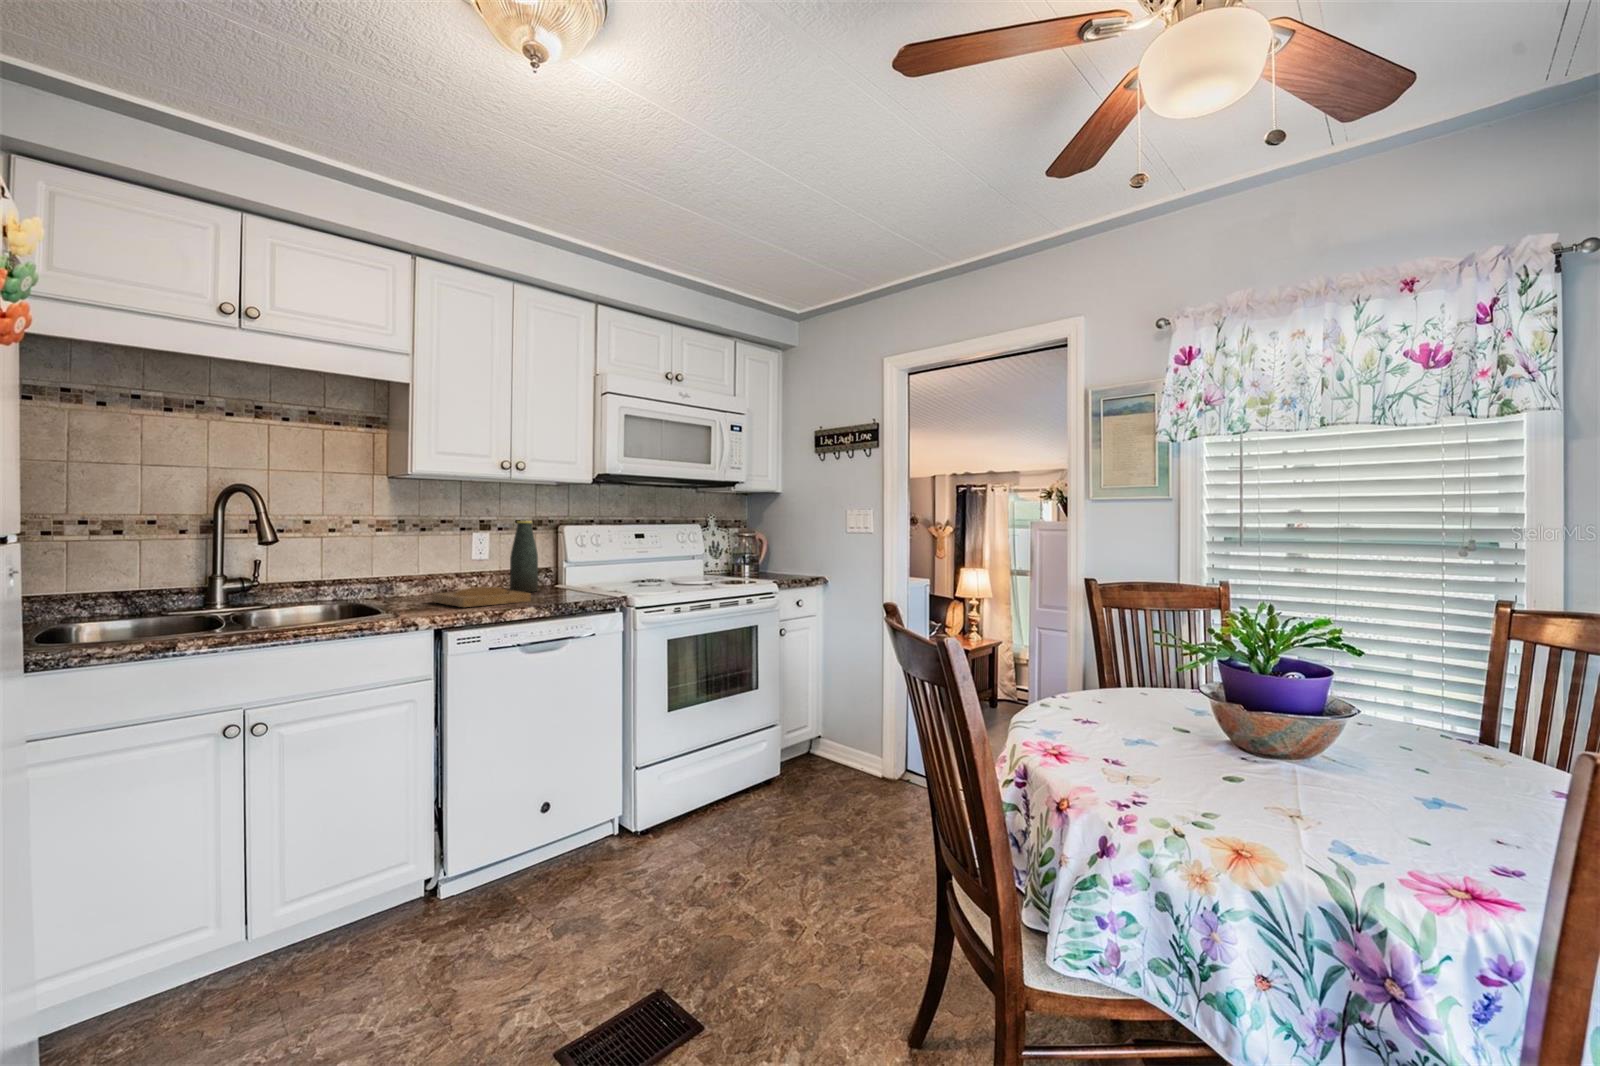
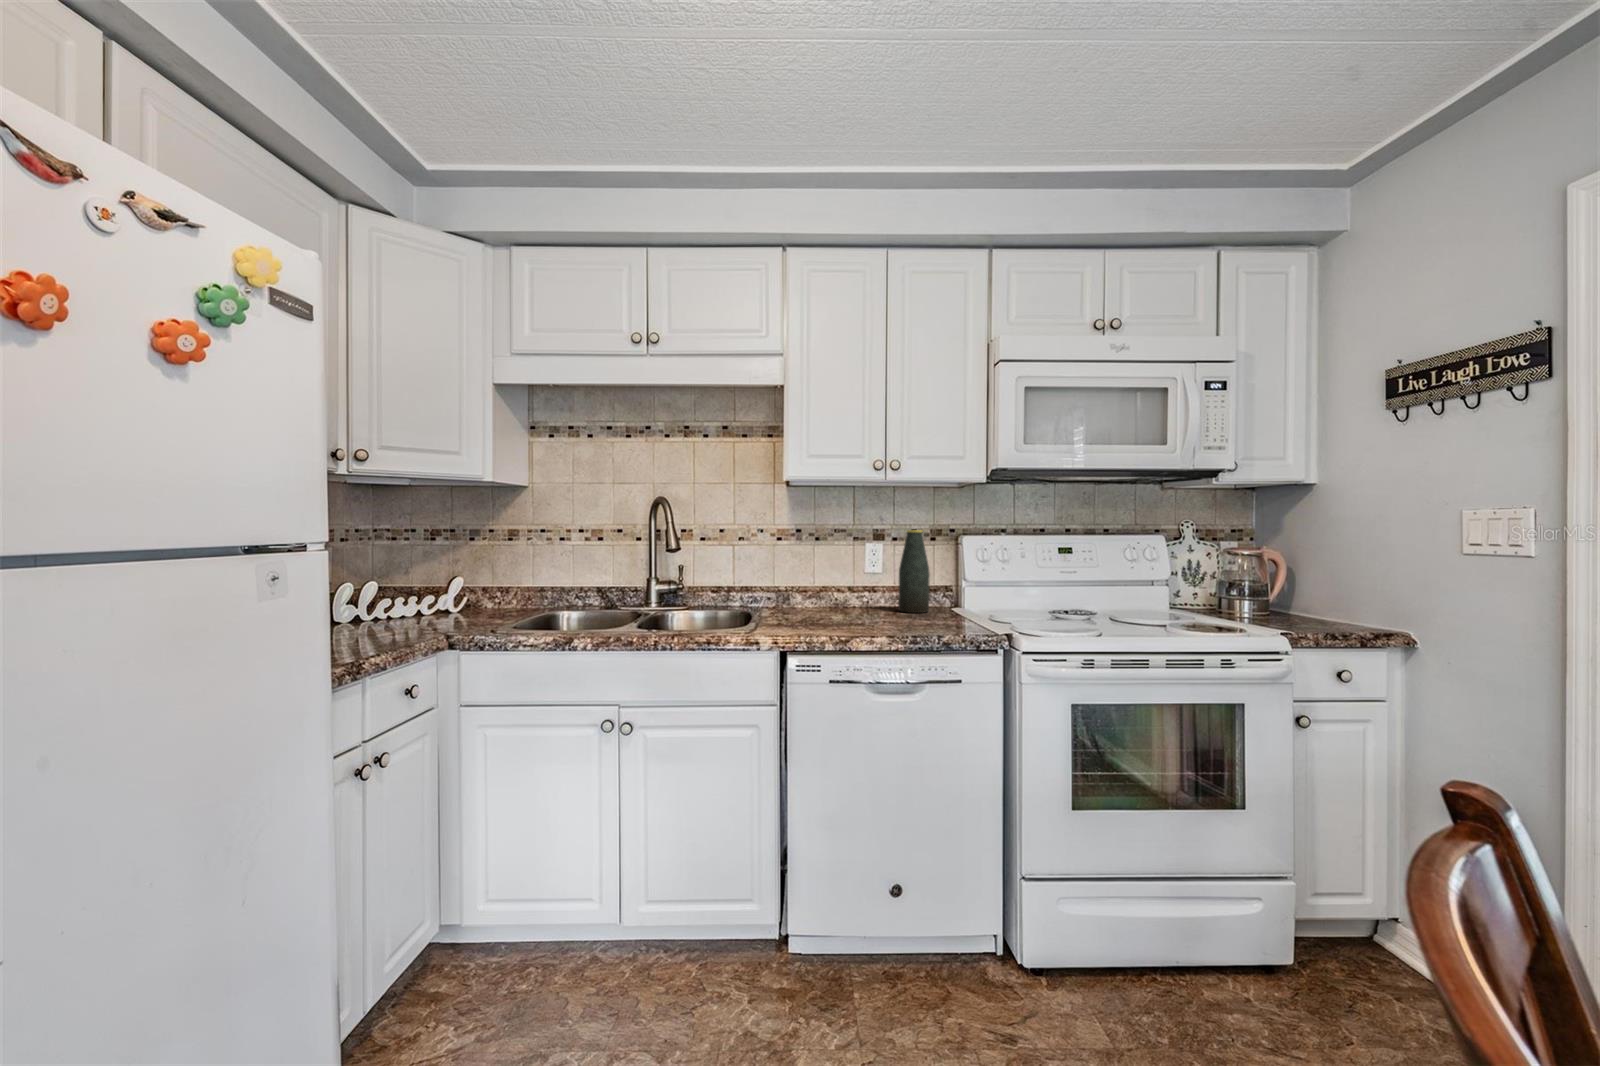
tray: present [432,587,531,607] -> none [808,604,897,627]

